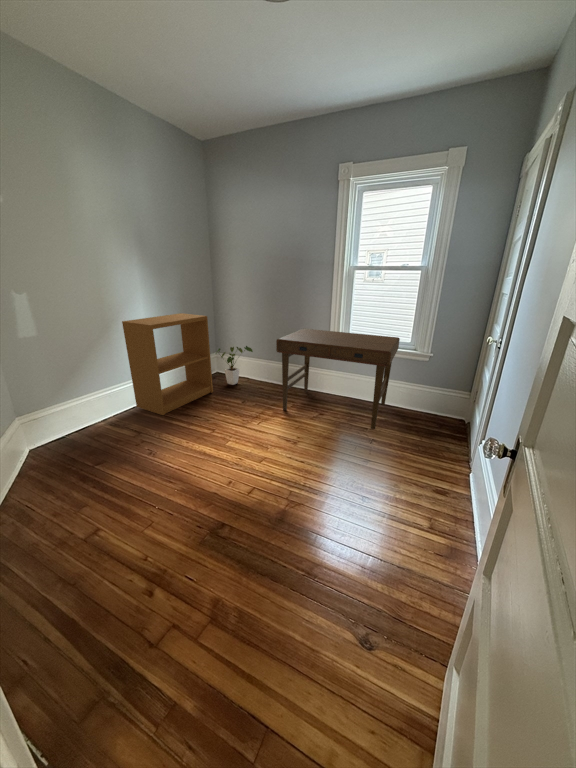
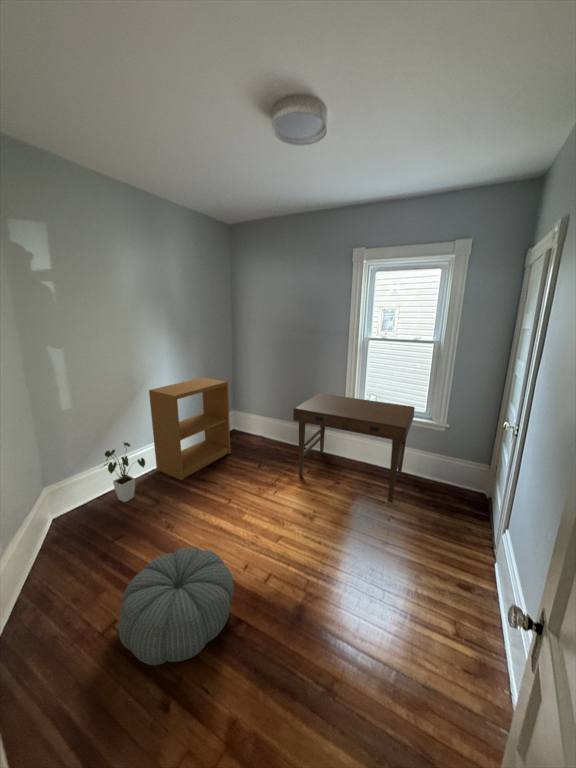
house plant: present [217,346,253,385] -> present [104,443,145,502]
pouf: none [101,463,218,560] -> present [118,547,234,665]

